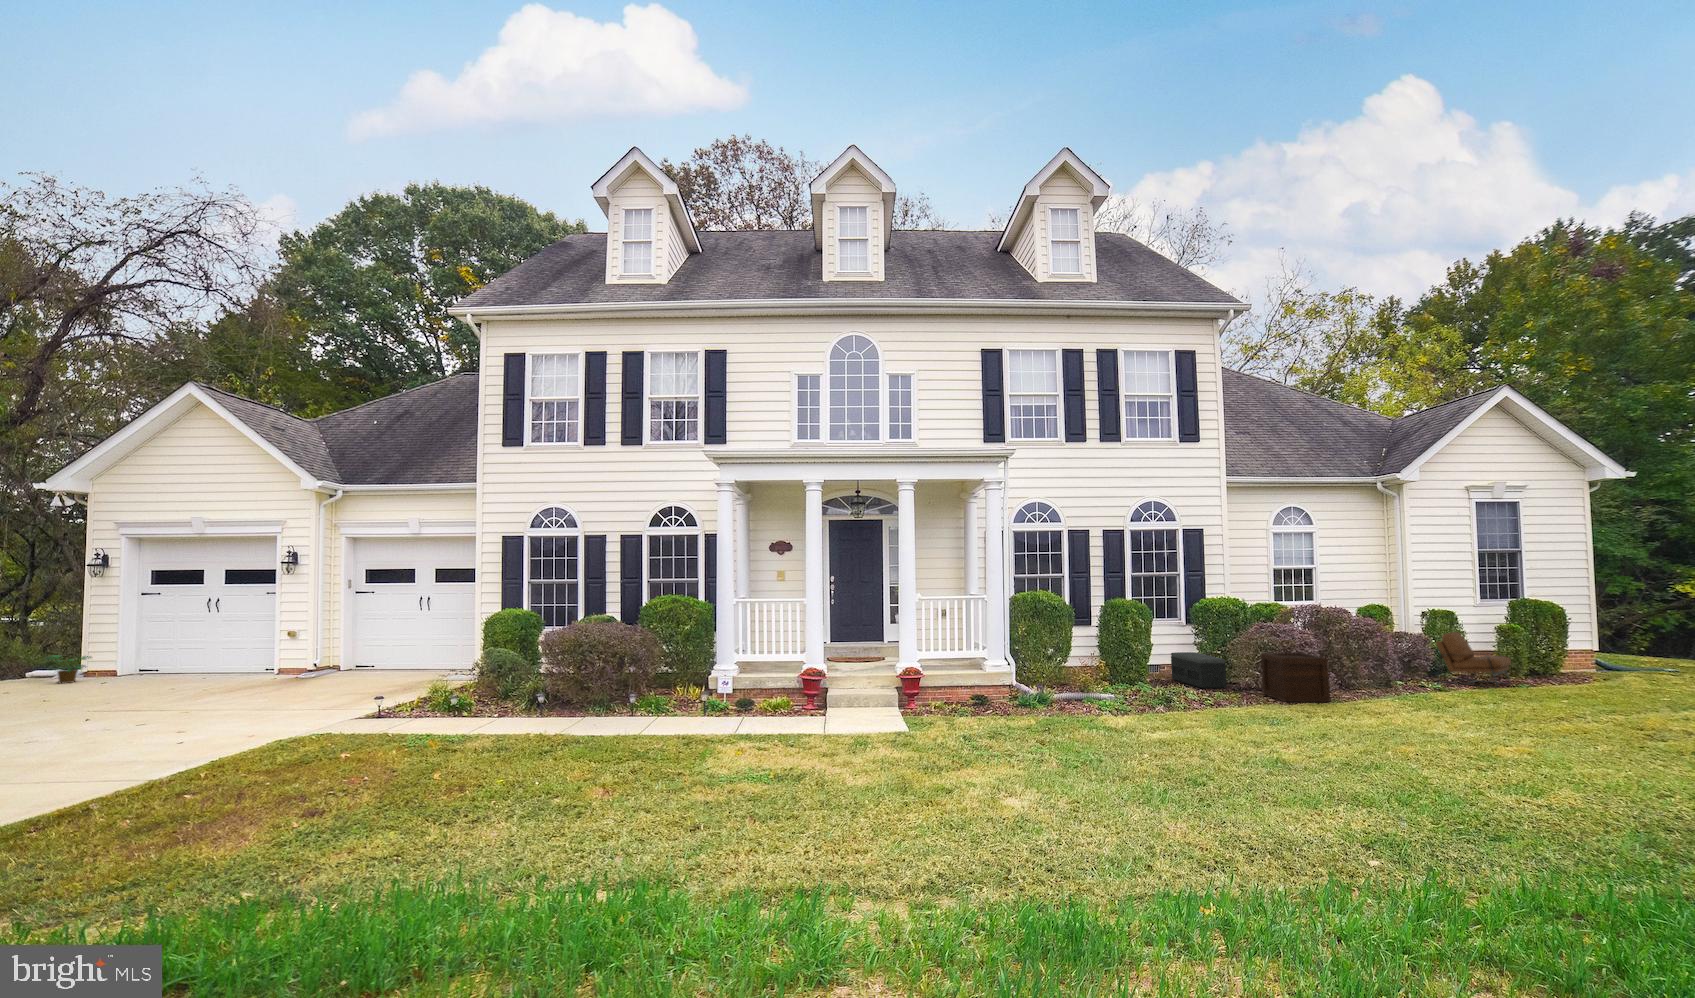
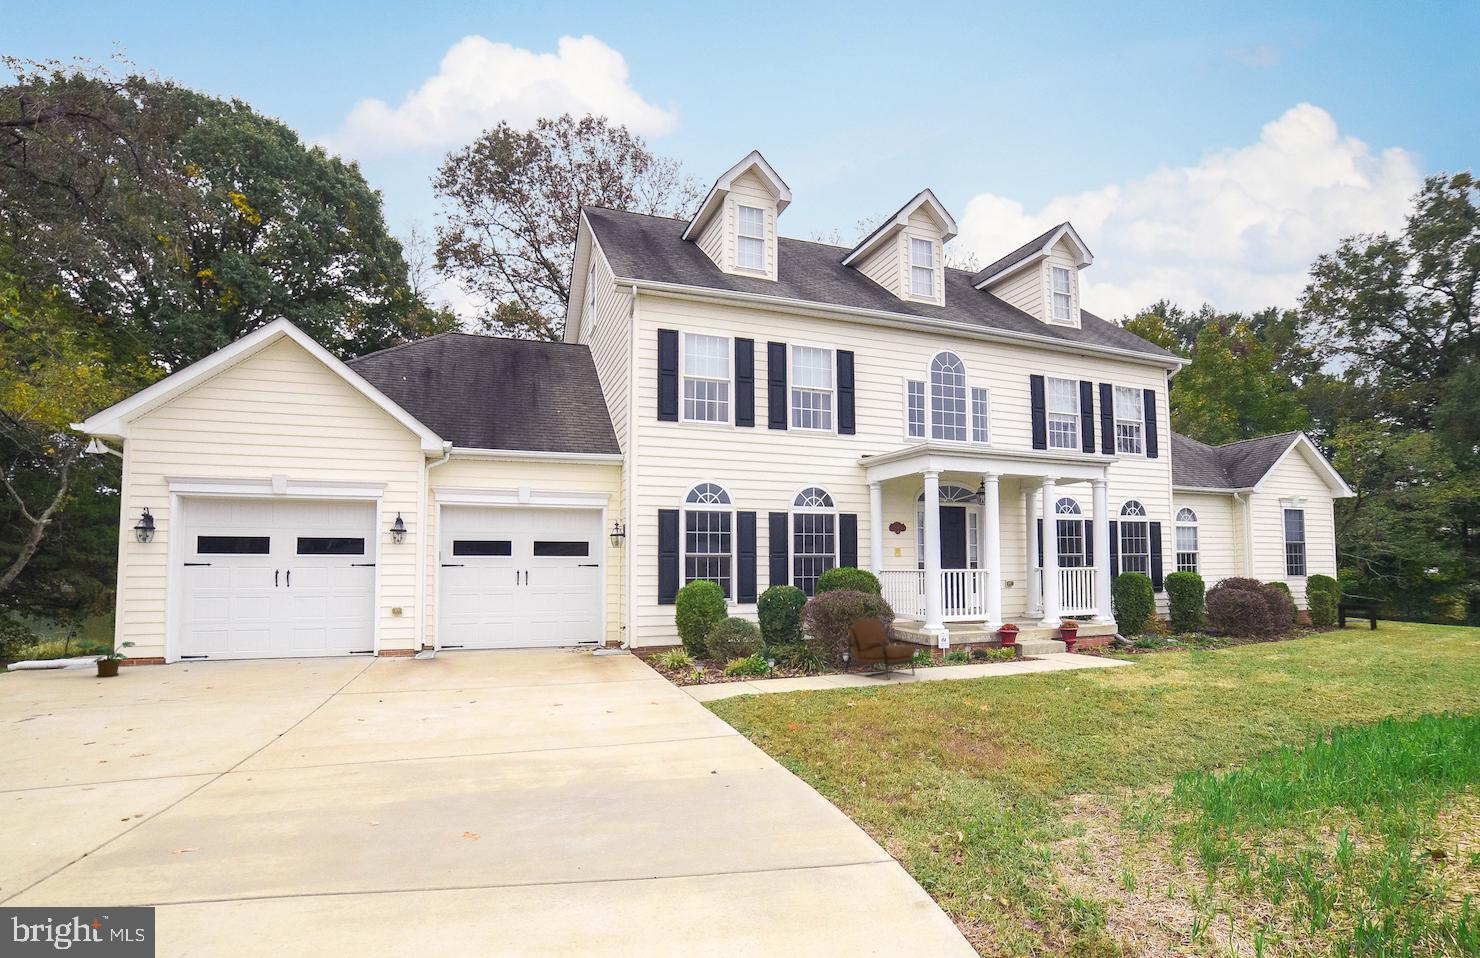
chair: present [1436,632,1511,685] -> present [846,618,915,680]
round table: none [1563,641,1653,685] -> present [1336,603,1382,630]
storage bench: present [1171,652,1227,689] -> none [1145,614,1199,640]
wooden crate: present [1261,653,1331,702] -> none [1232,612,1284,646]

